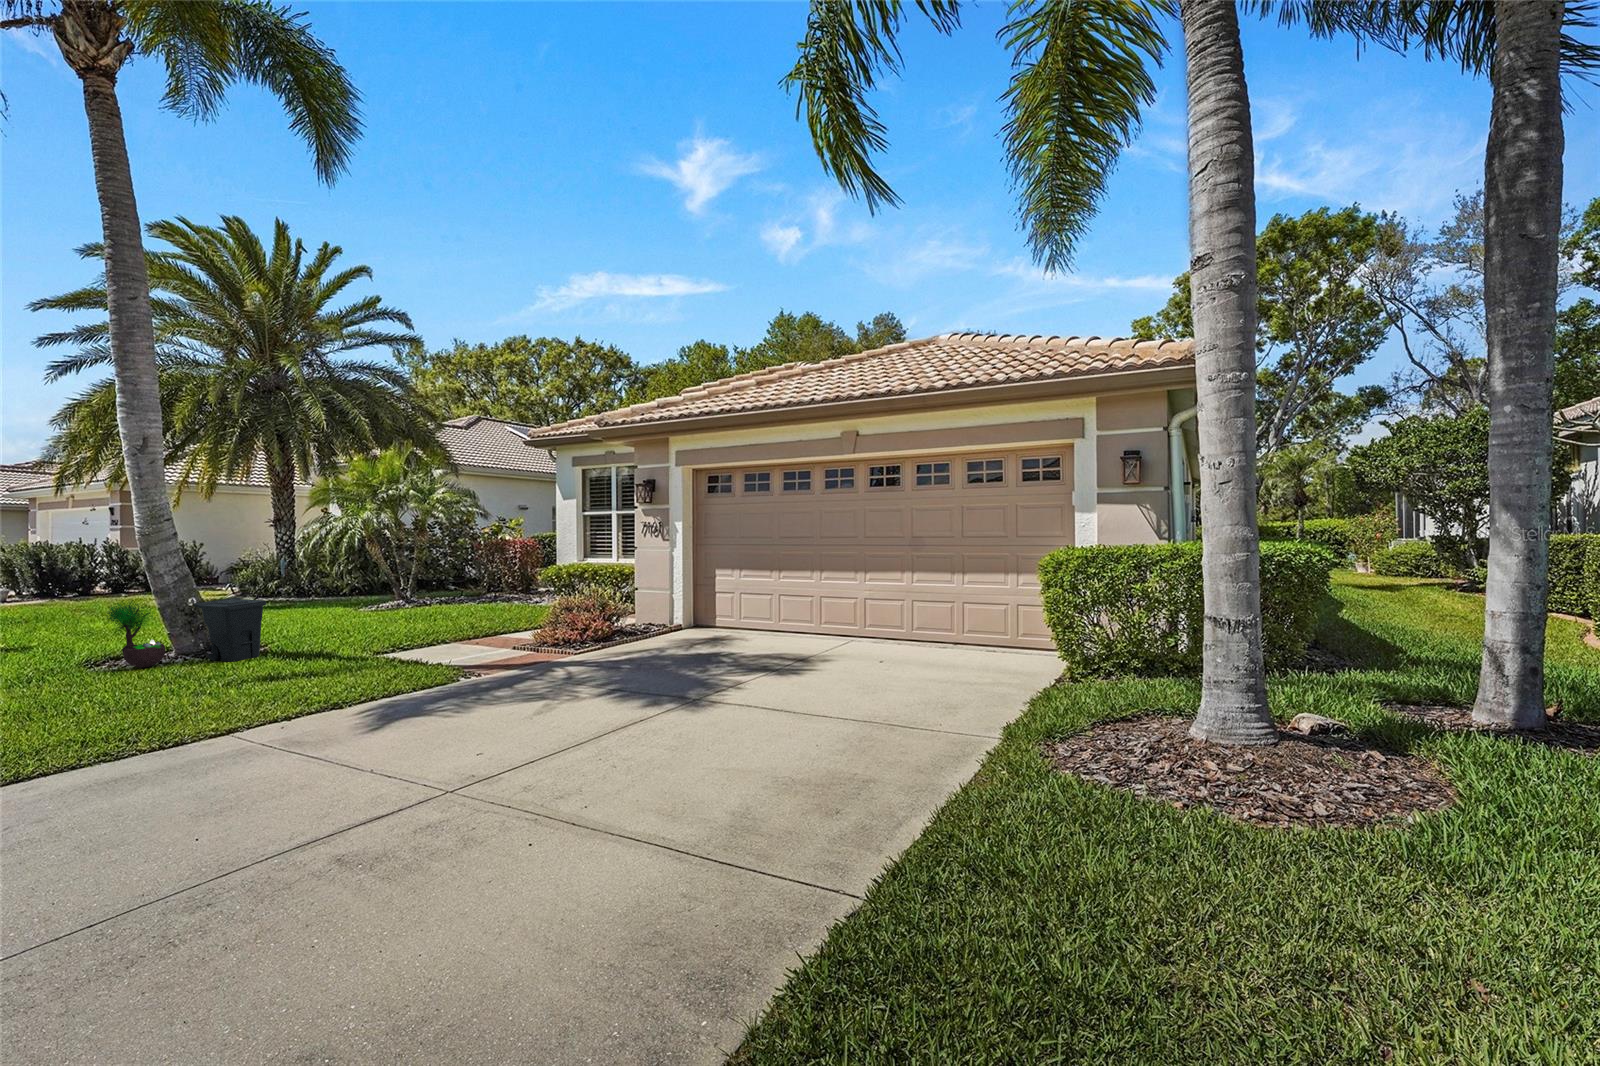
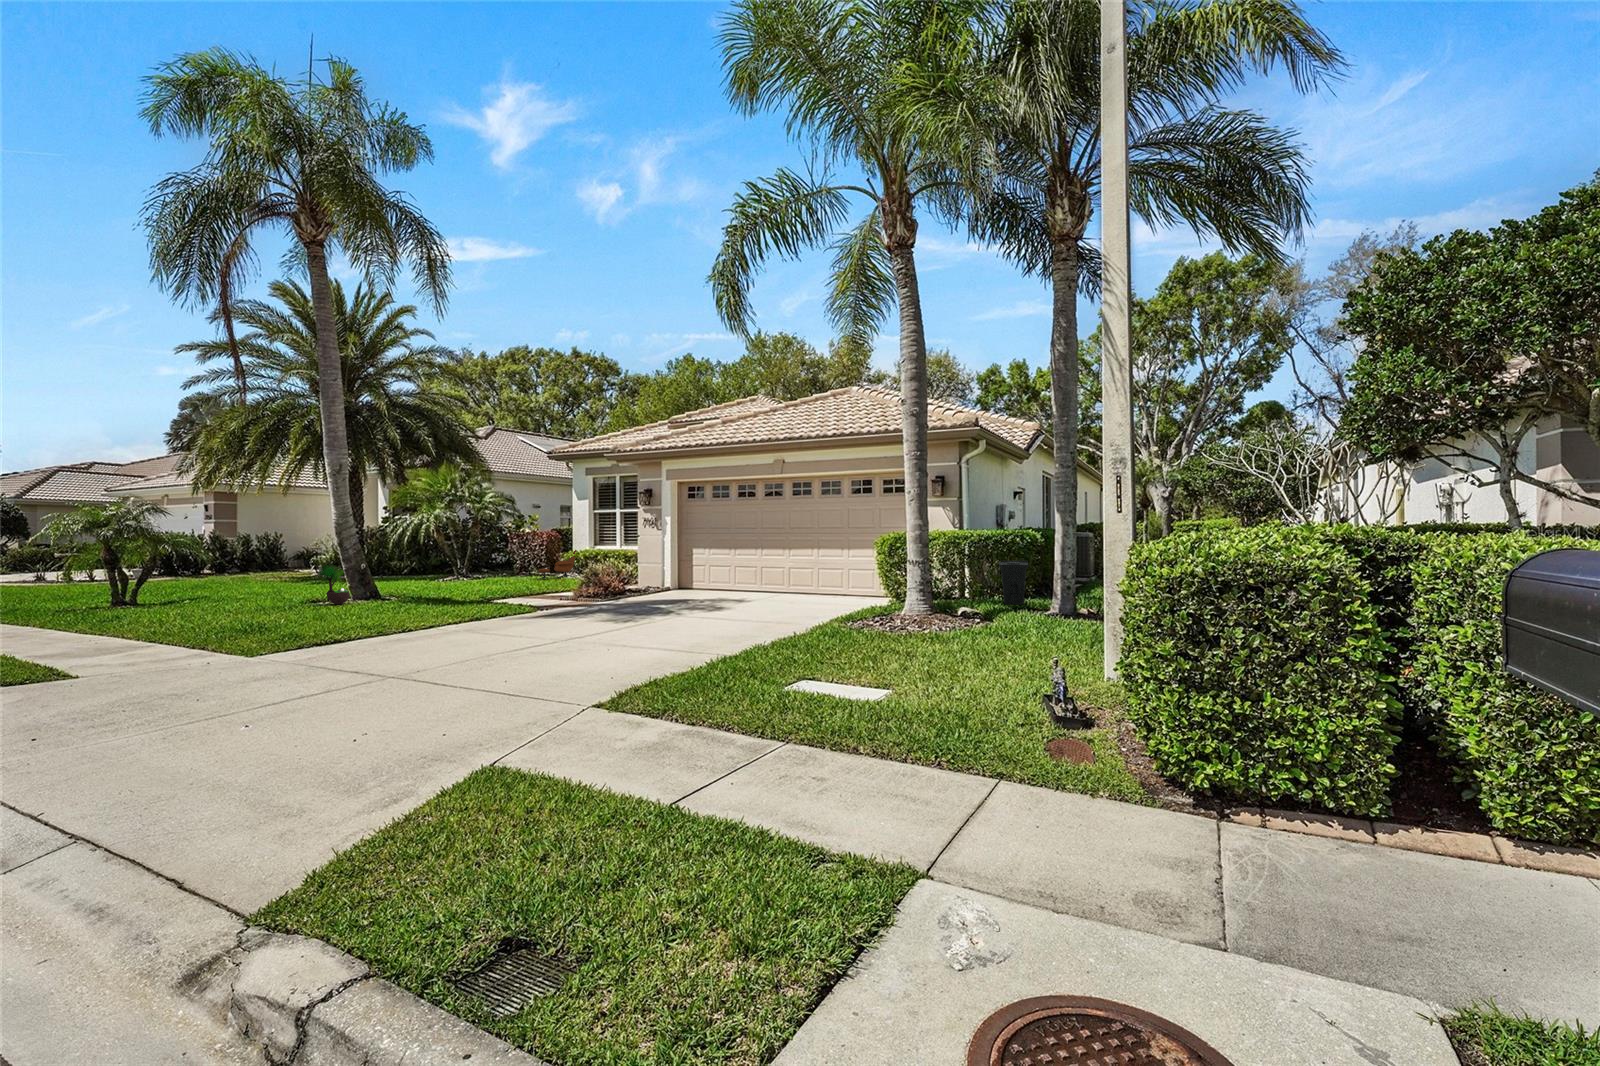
lounge chair: none [499,565,555,608] -> present [538,550,576,579]
trash can: present [194,598,266,662] -> present [999,561,1028,605]

